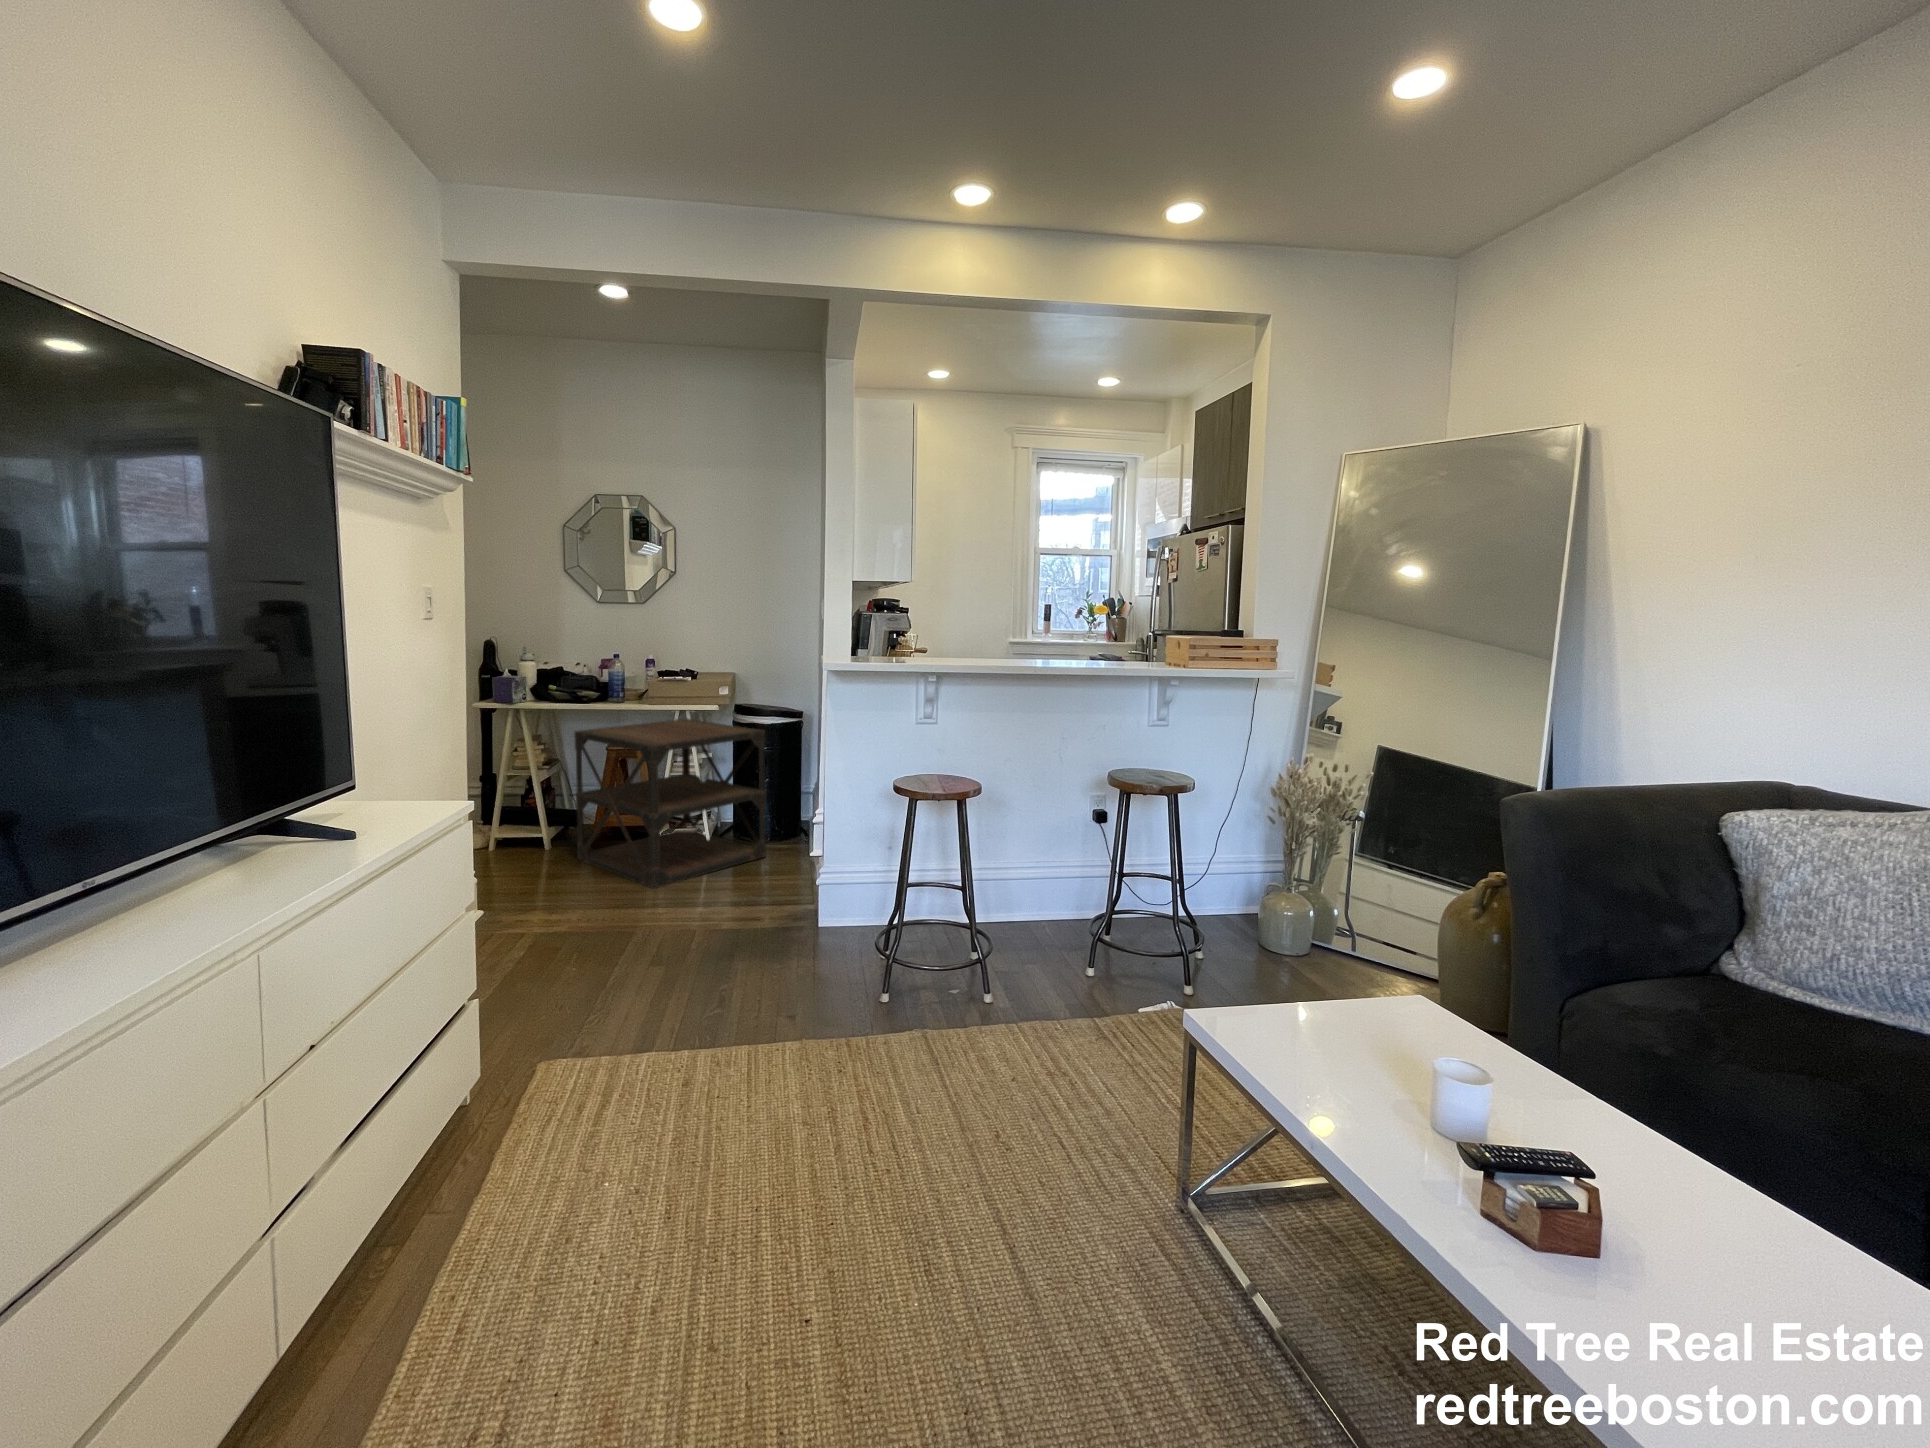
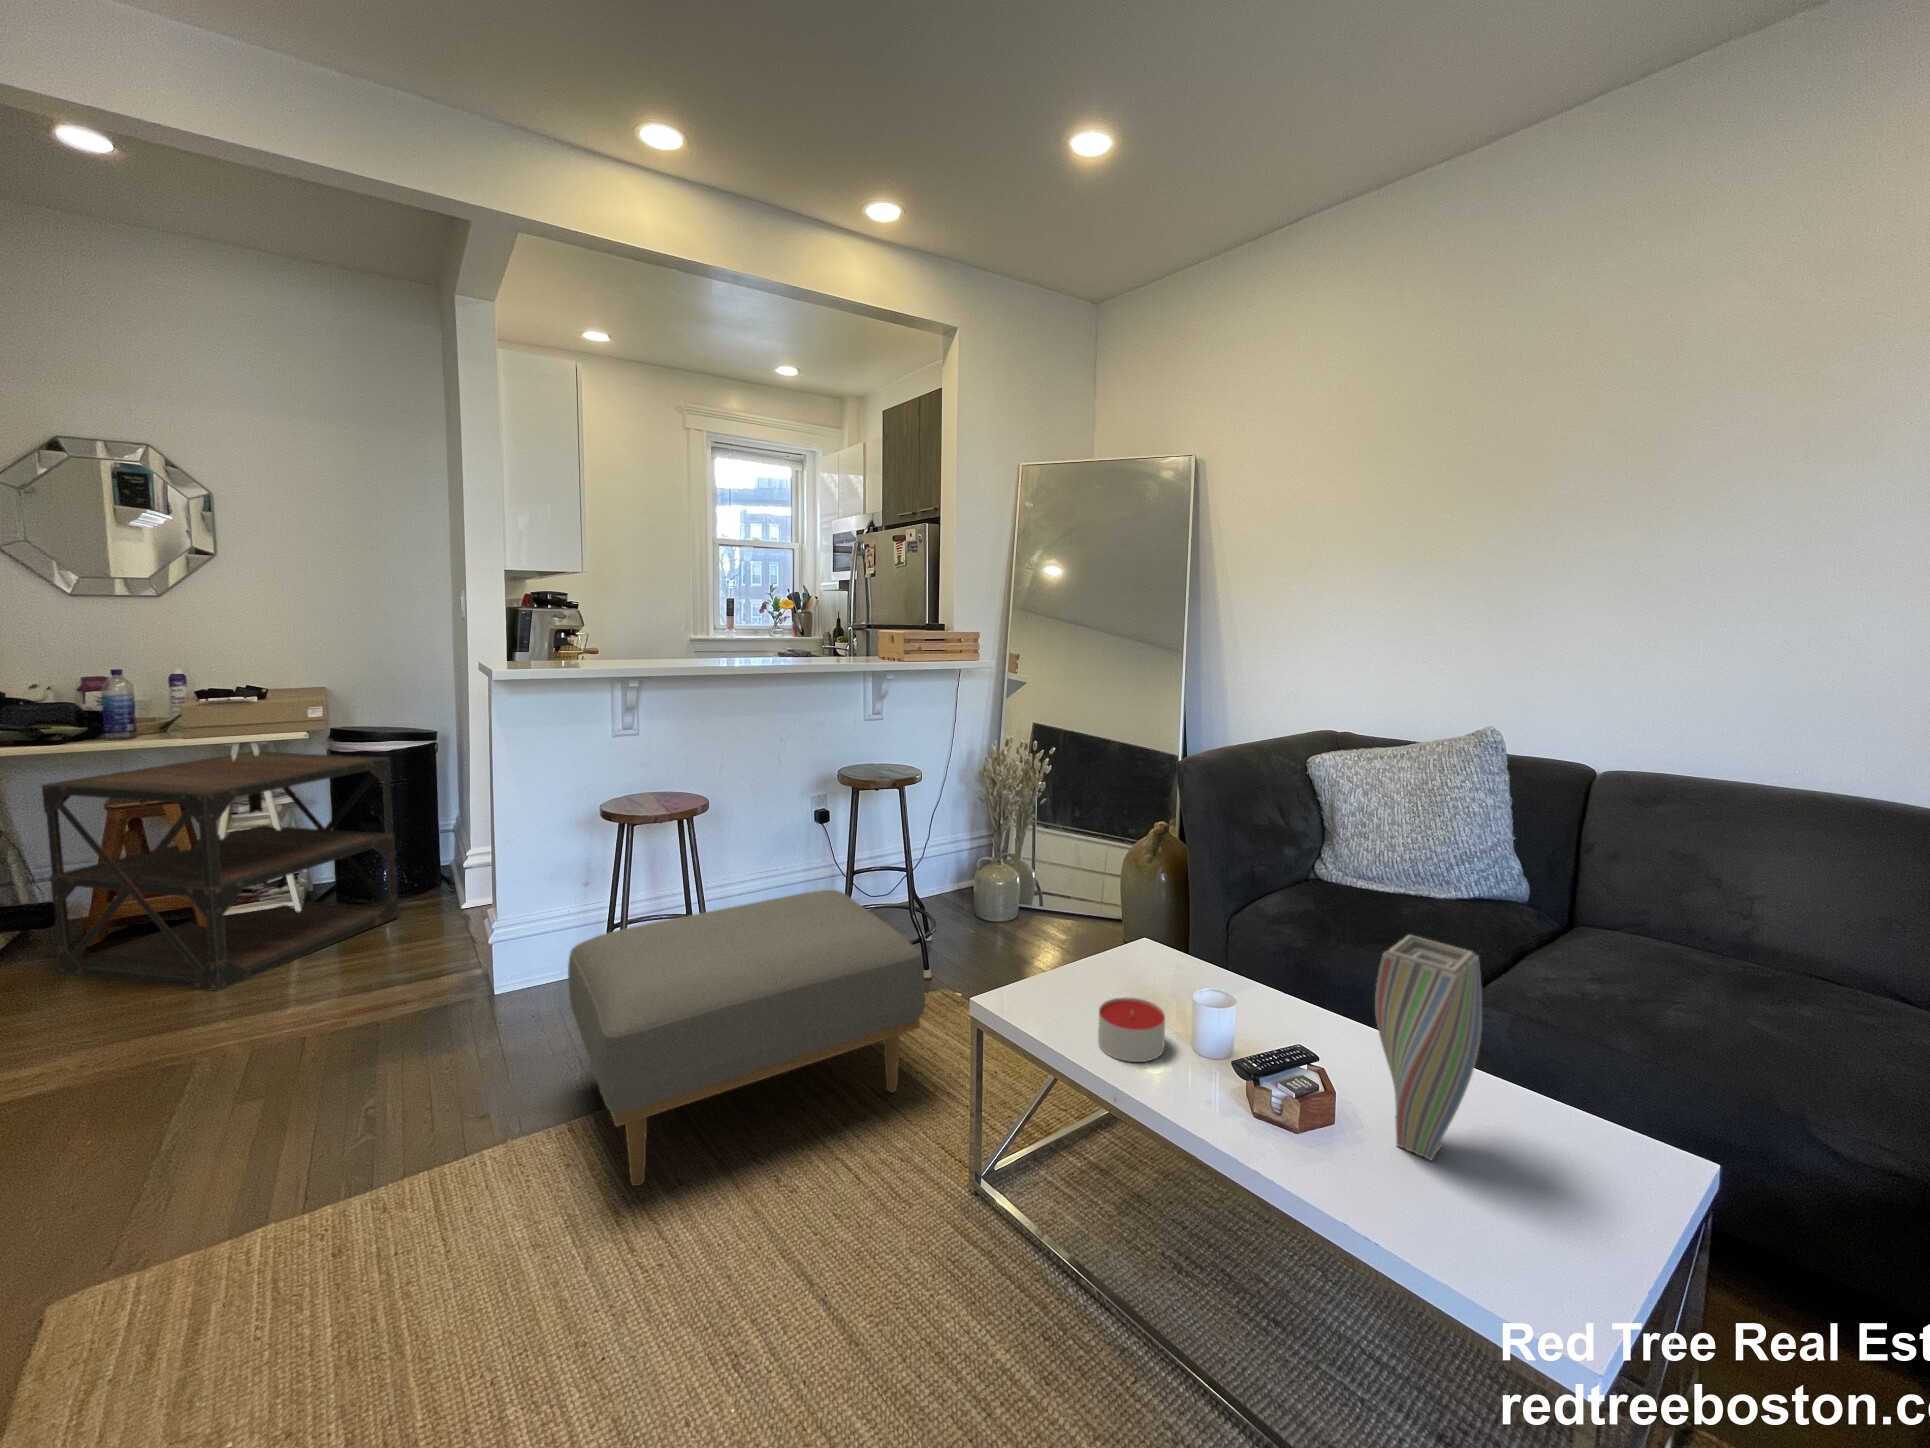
ottoman: none [855,887,1158,1105] -> present [568,890,926,1186]
vase: none [1655,1045,1833,1345] -> present [1375,935,1482,1160]
candle: none [1307,1046,1391,1121] -> present [1098,997,1165,1062]

